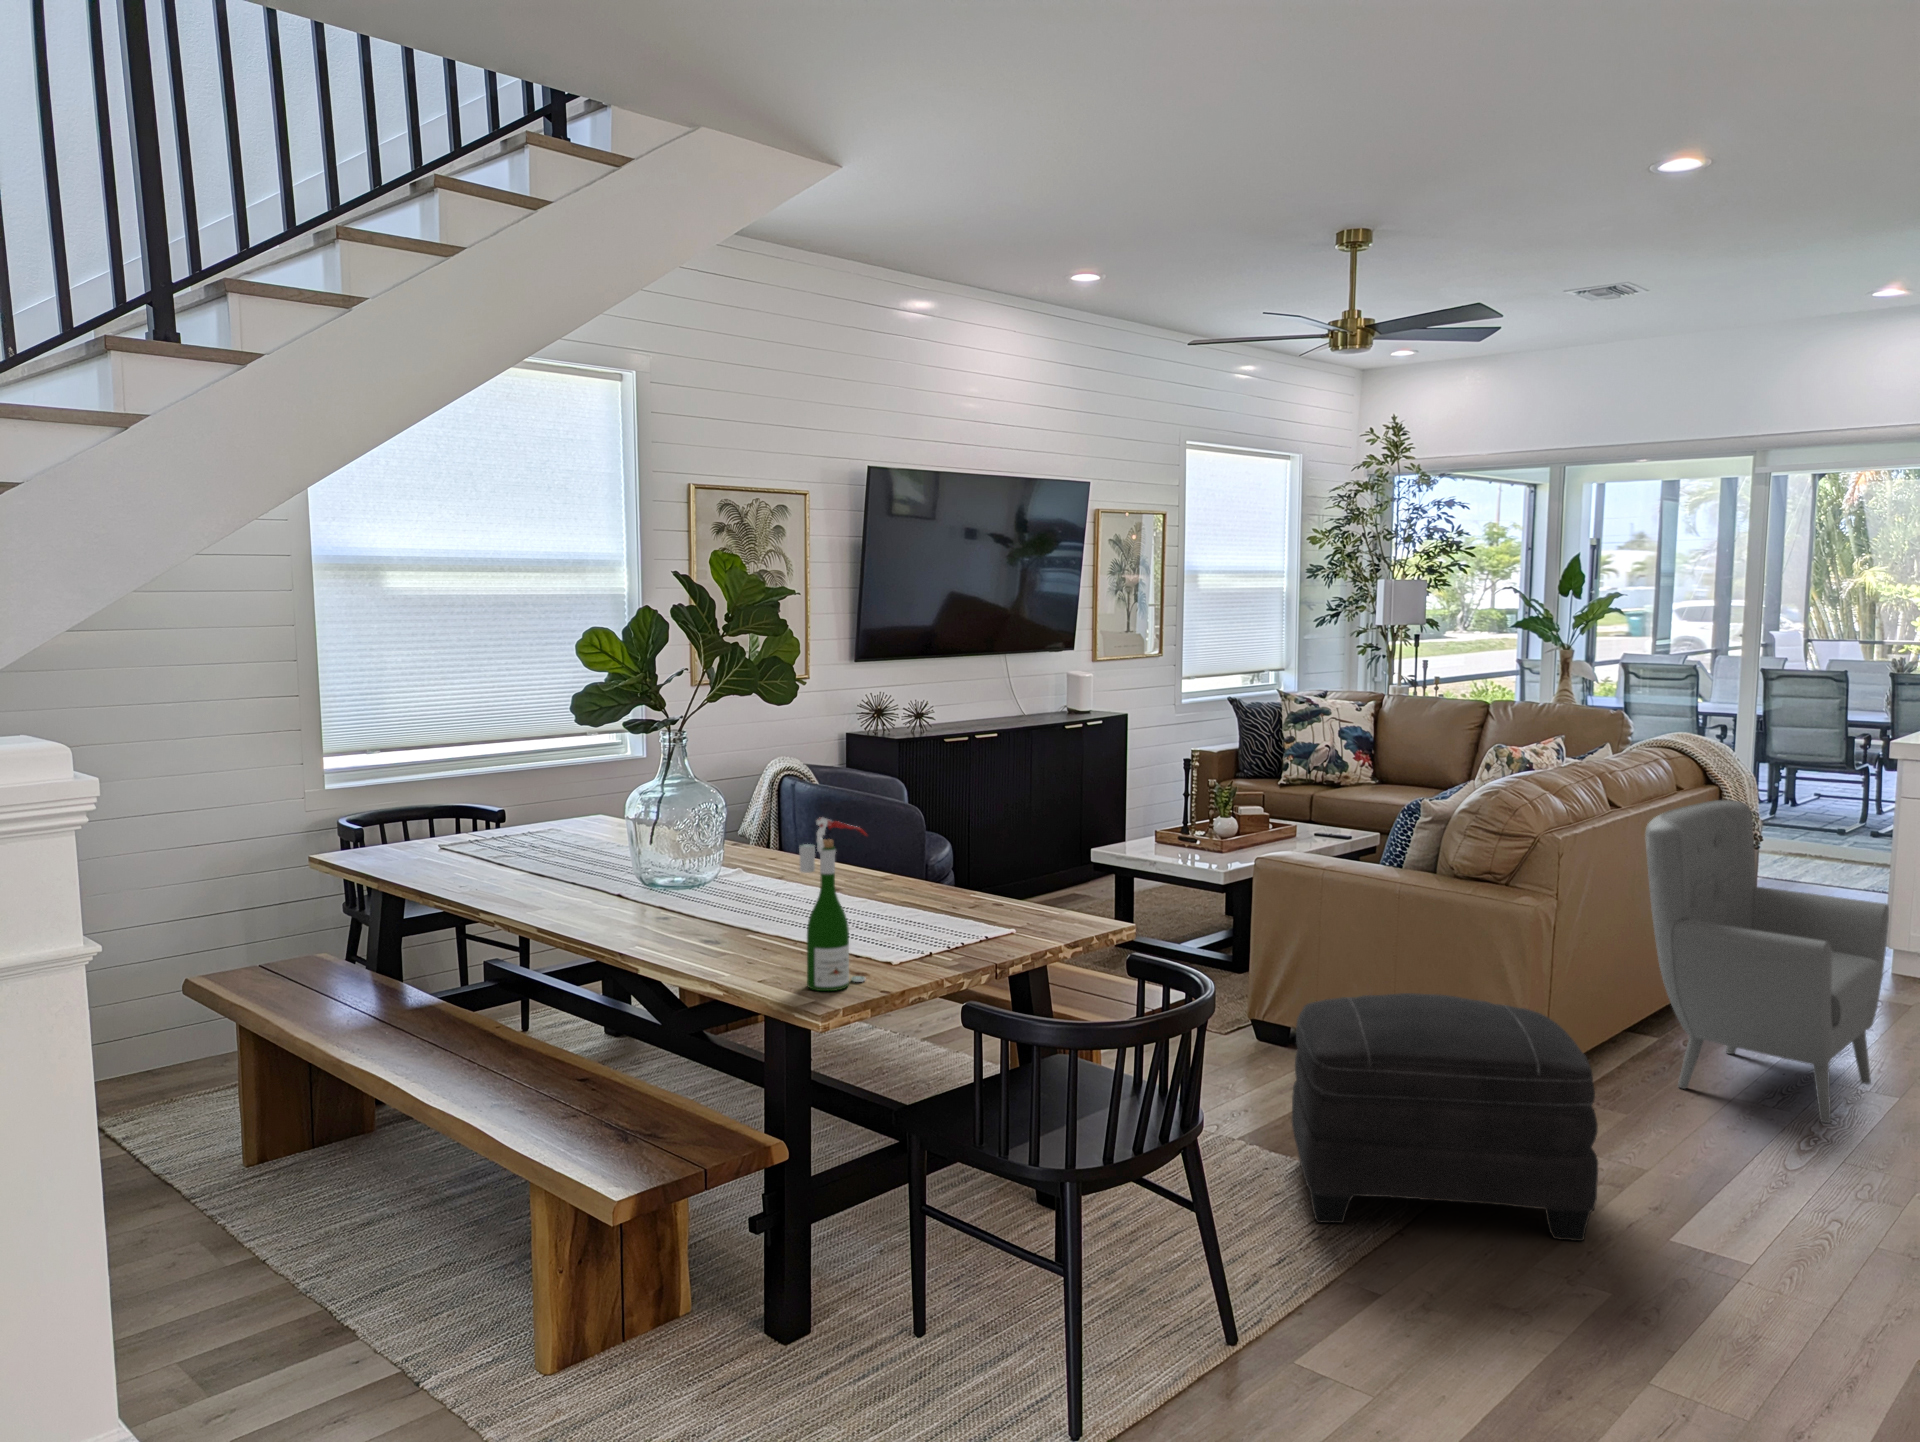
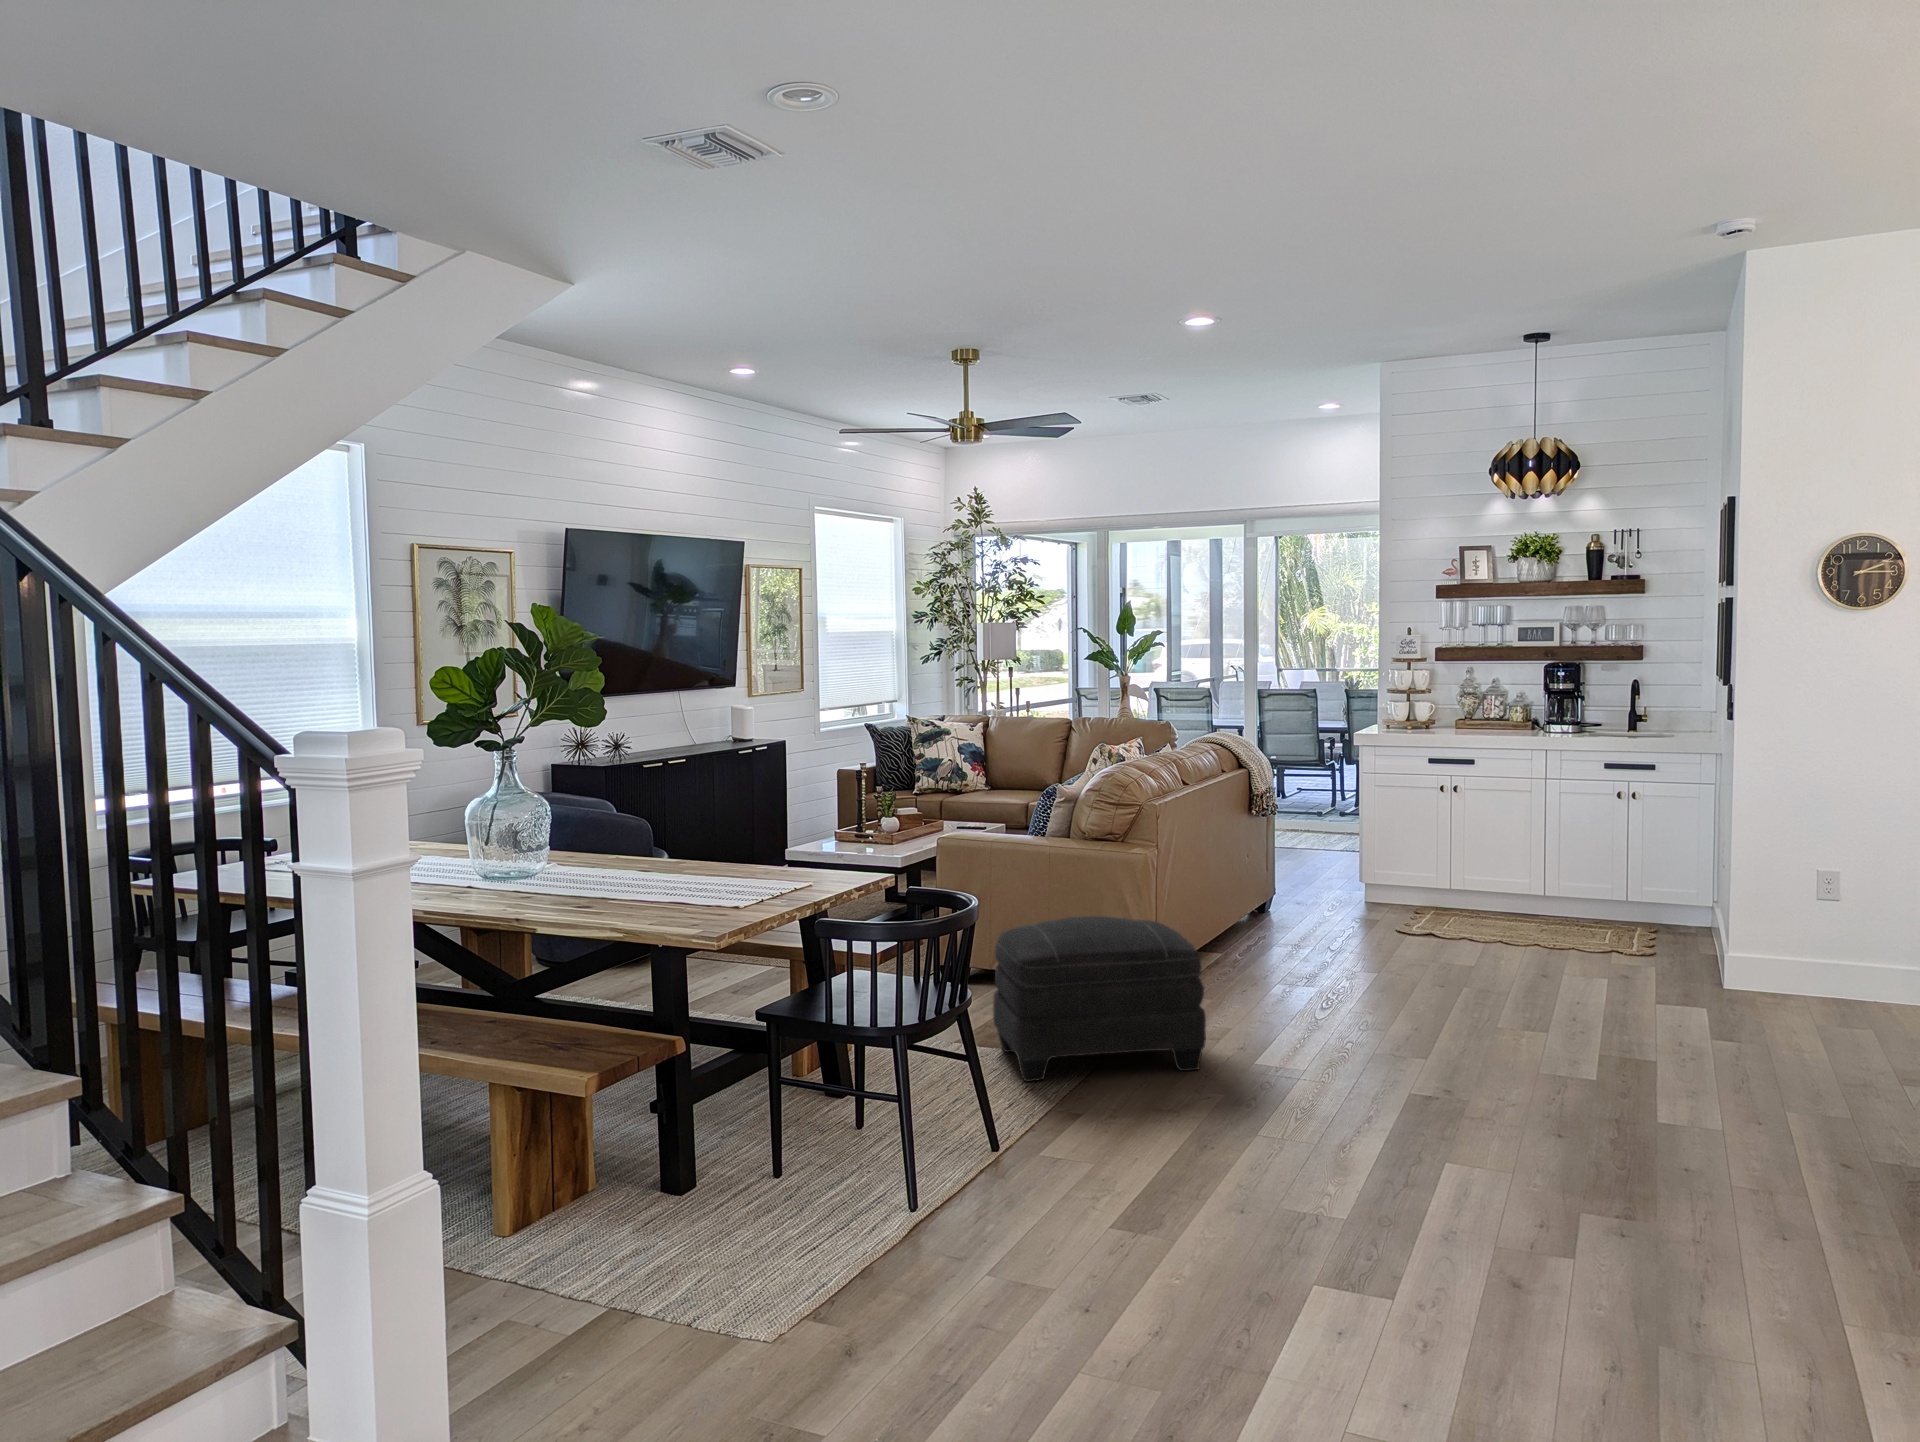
armchair: present [1645,800,1889,1123] -> none [1208,776,1360,991]
wine bottle: present [799,817,867,991] -> none [688,797,735,923]

